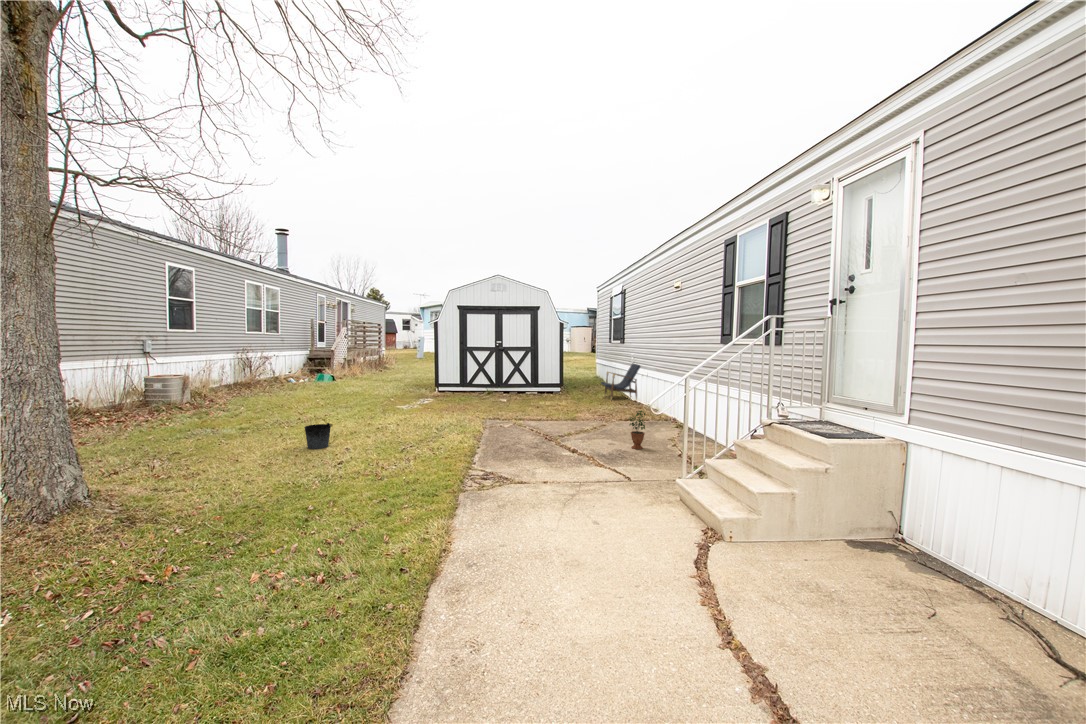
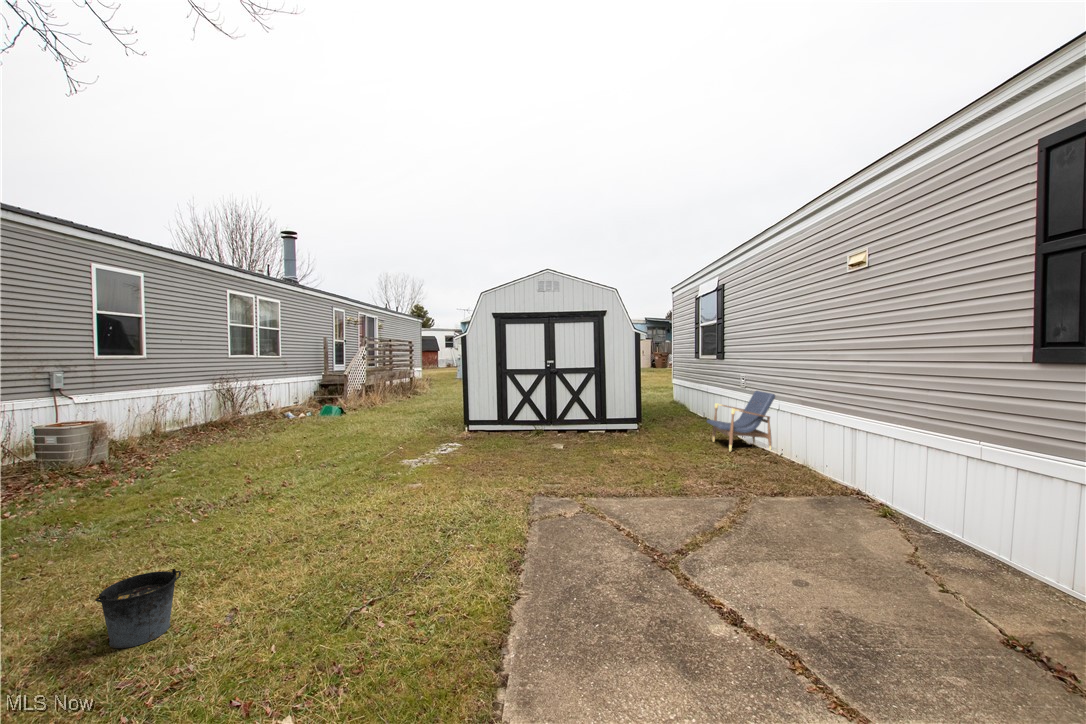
potted plant: present [629,411,646,449] -> none [929,550,993,675]

